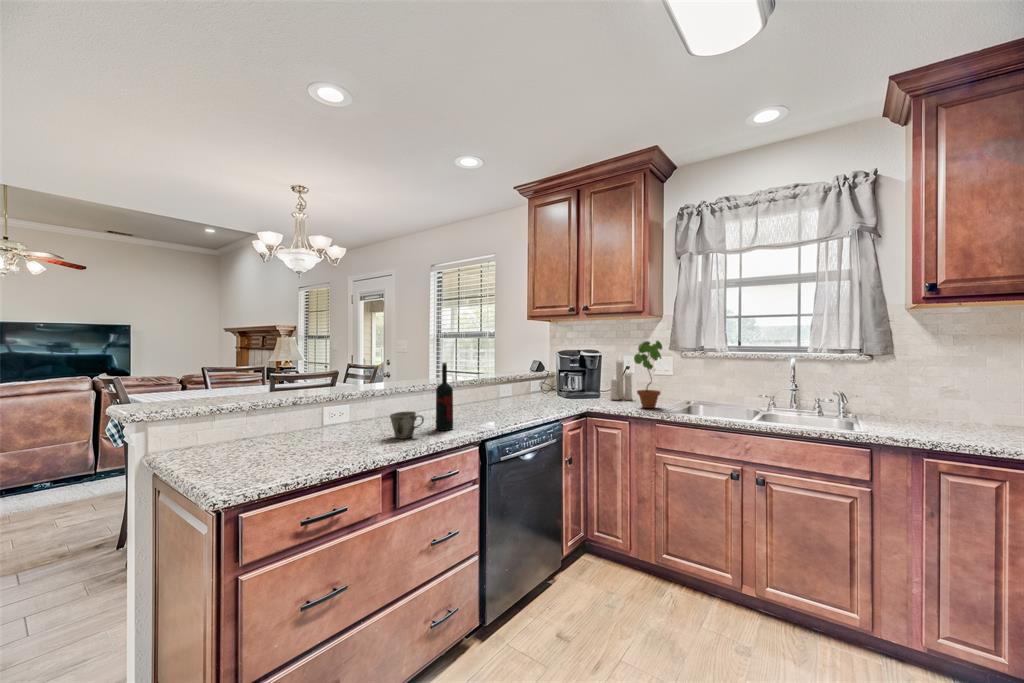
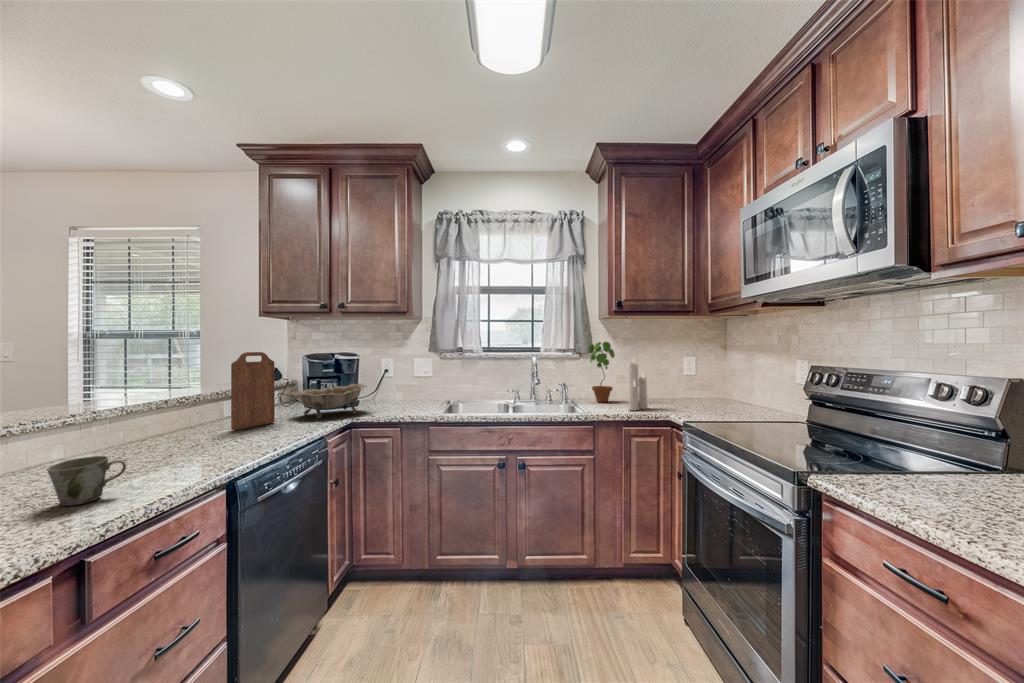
potted plant: present [634,341,662,408] -> present [589,342,614,402]
cutting board: none [498,349,528,408] -> present [231,352,275,430]
candle: present [610,359,632,400] -> present [629,362,648,410]
wine bottle: present [436,363,453,430] -> none [142,374,177,477]
decorative bowl: none [542,378,603,406] -> present [291,383,366,418]

